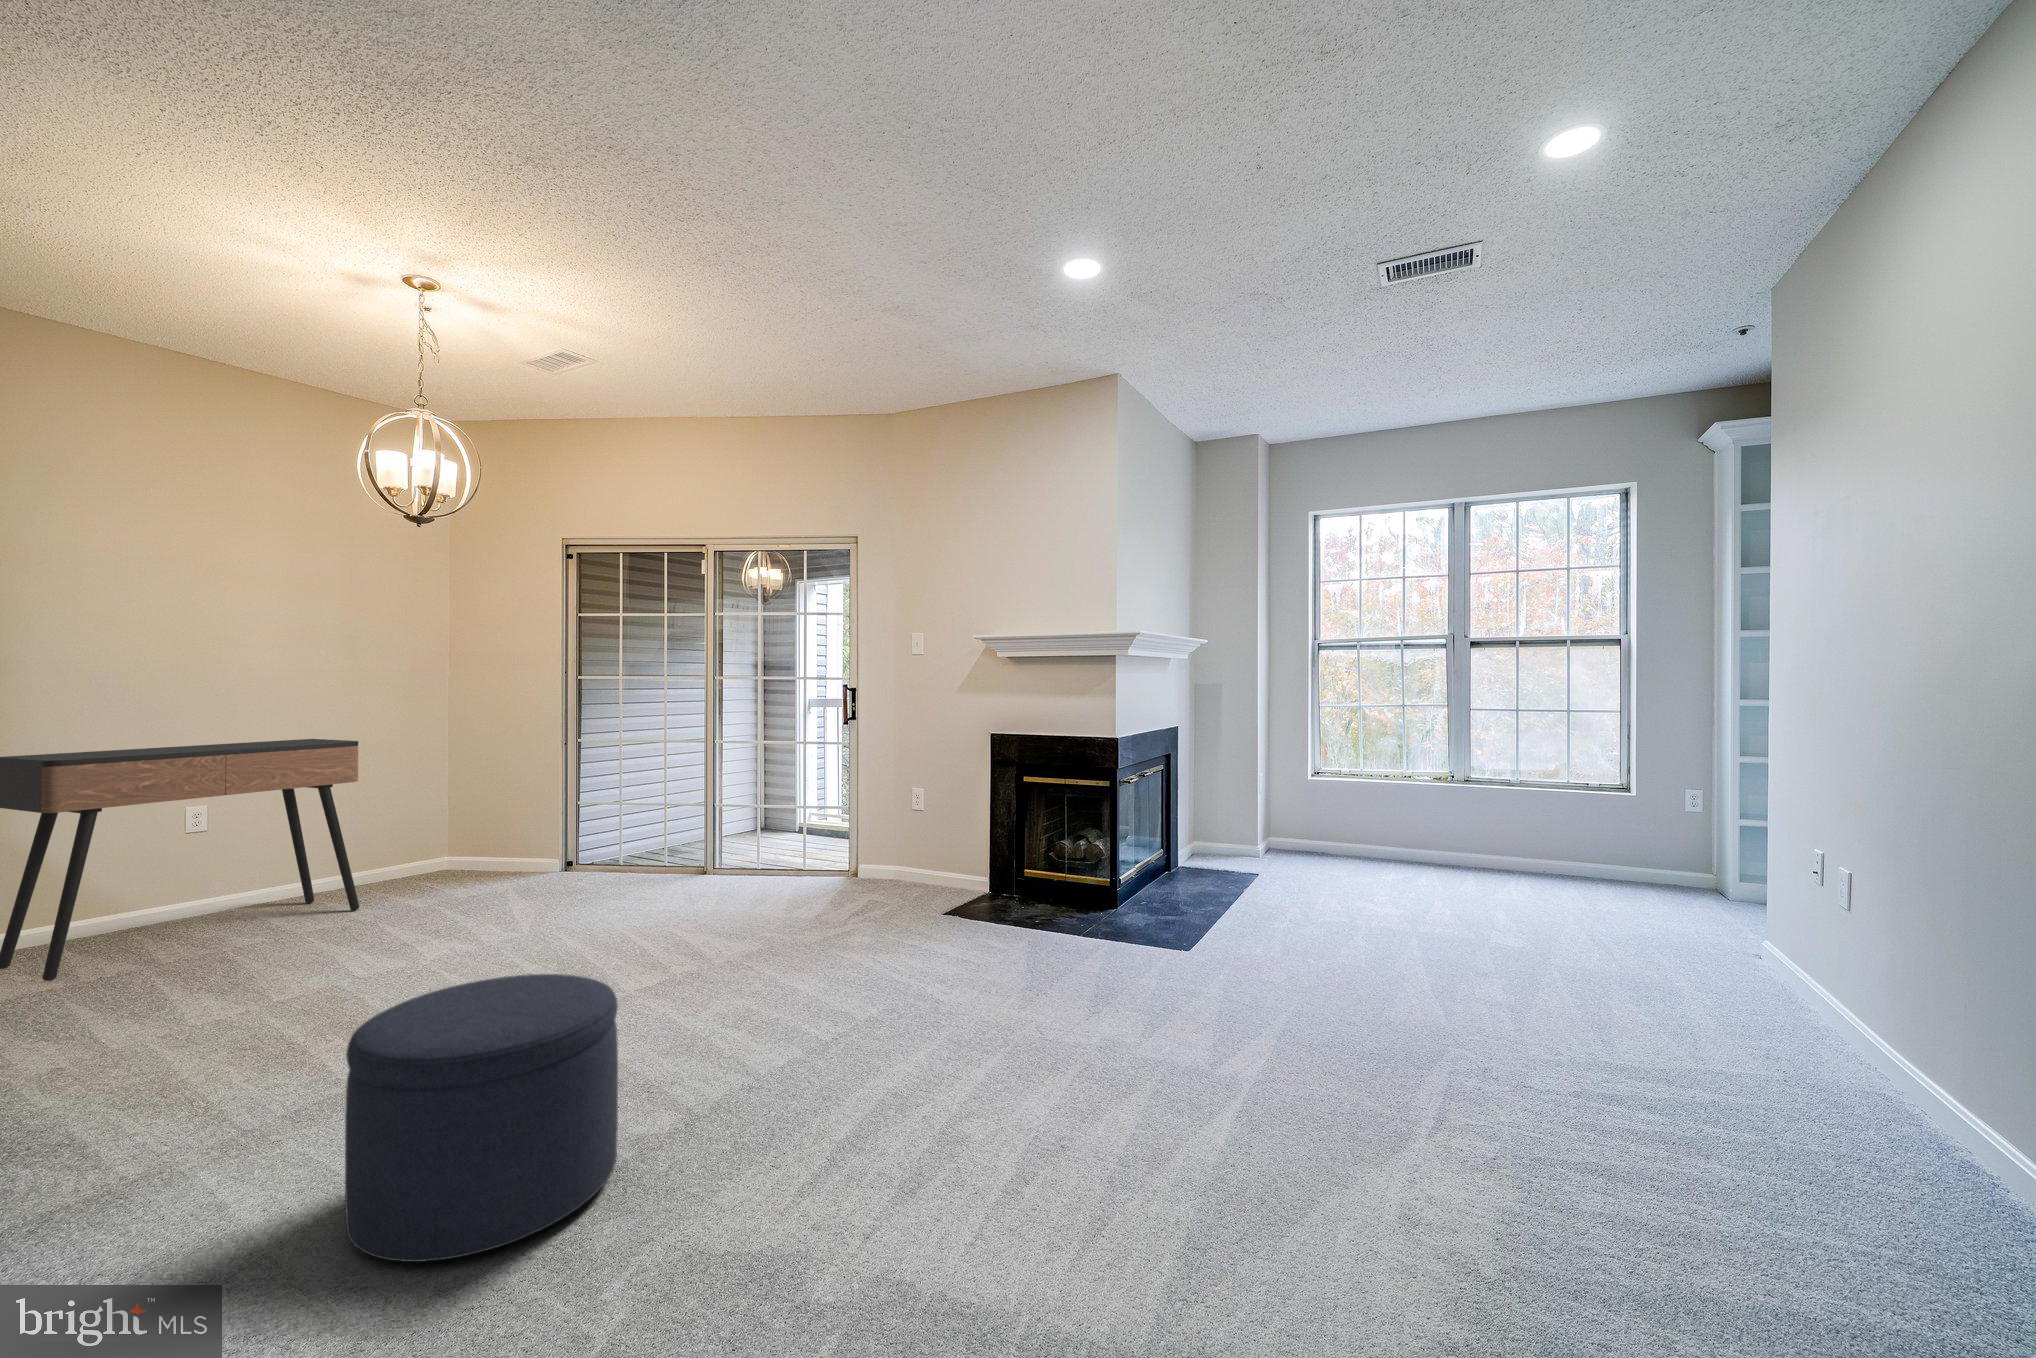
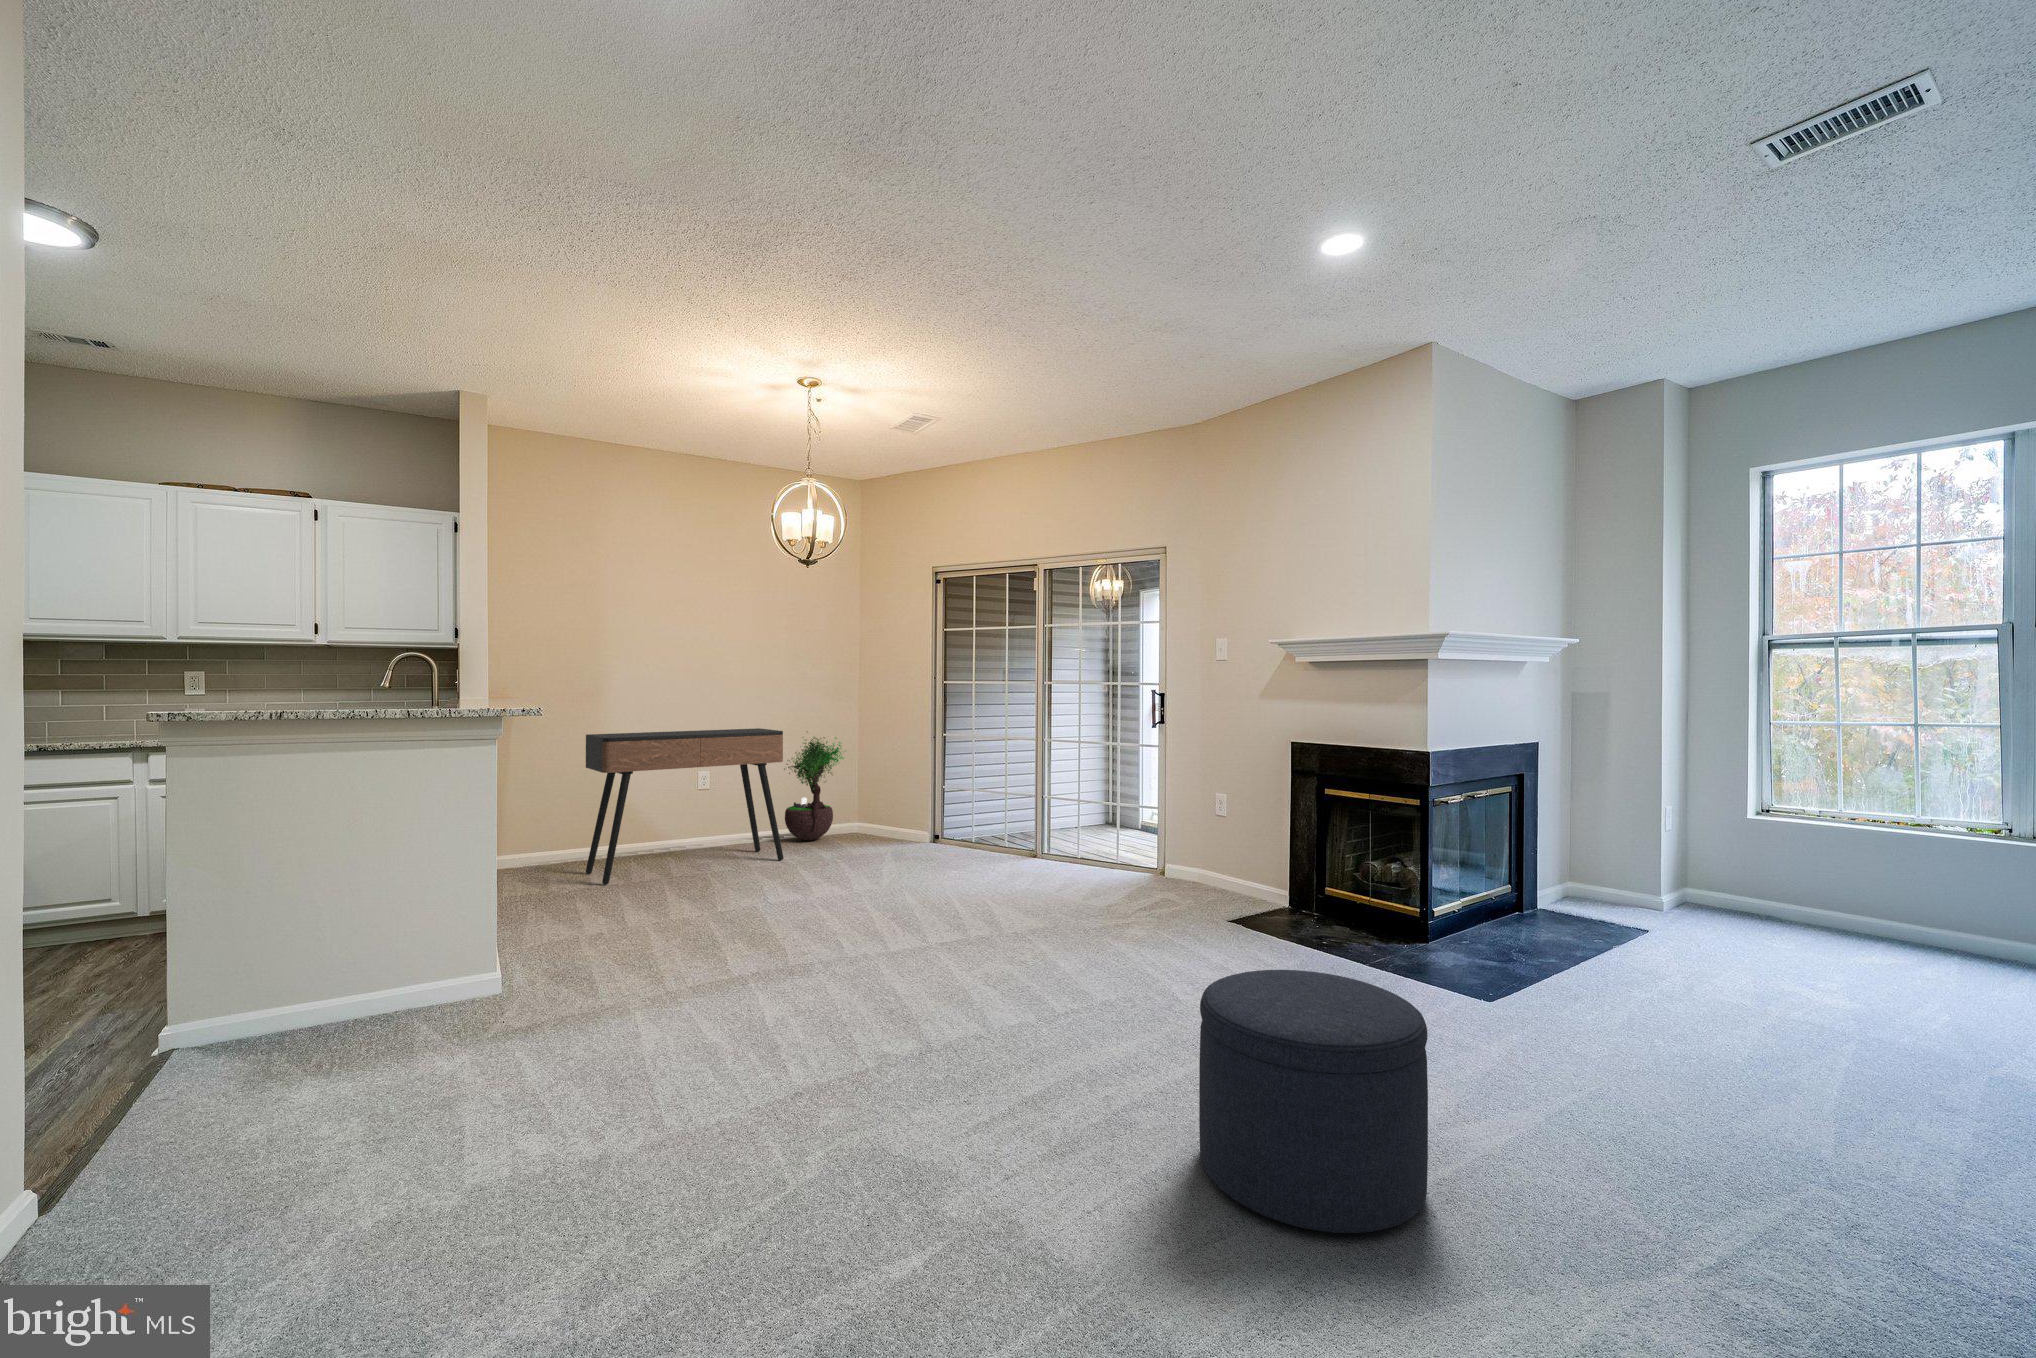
potted tree: none [346,740,443,881] -> present [784,731,844,840]
ottoman: present [345,974,618,1262] -> present [1199,970,1428,1233]

